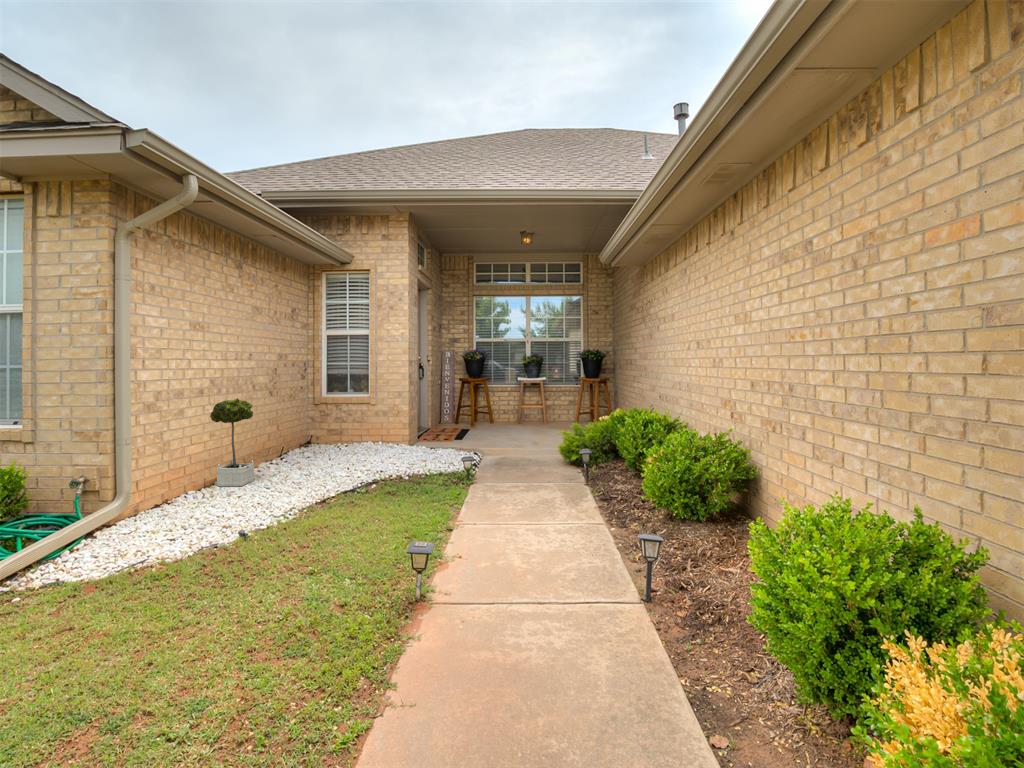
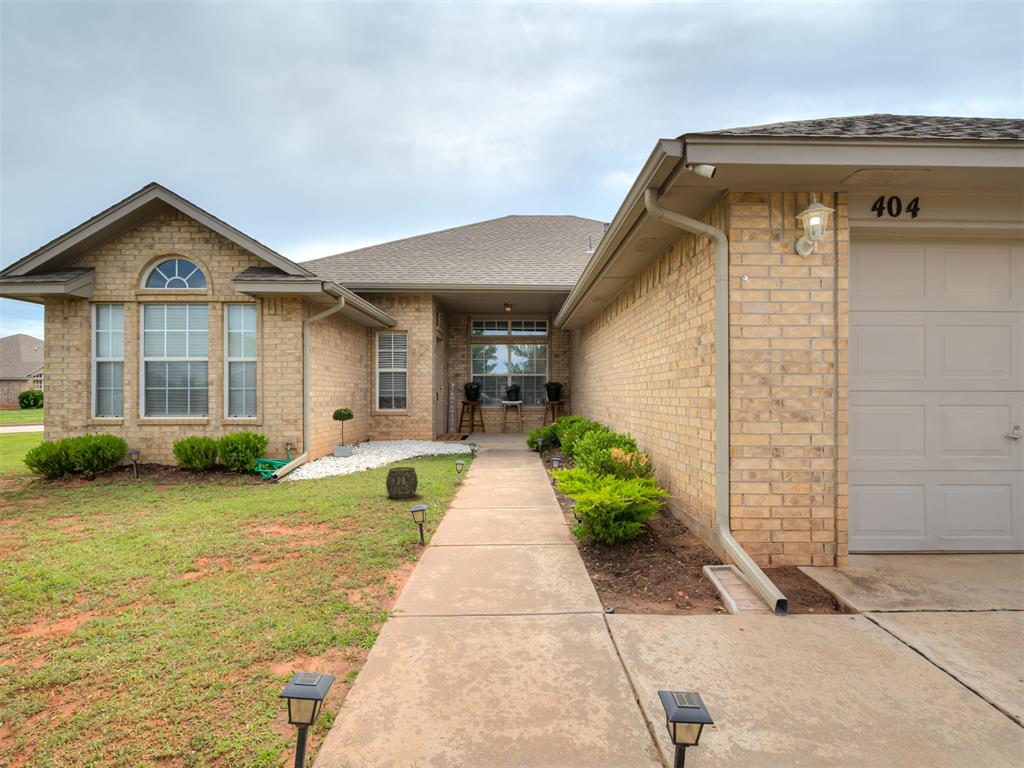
woven basket: none [161,603,272,724] -> present [386,467,418,498]

